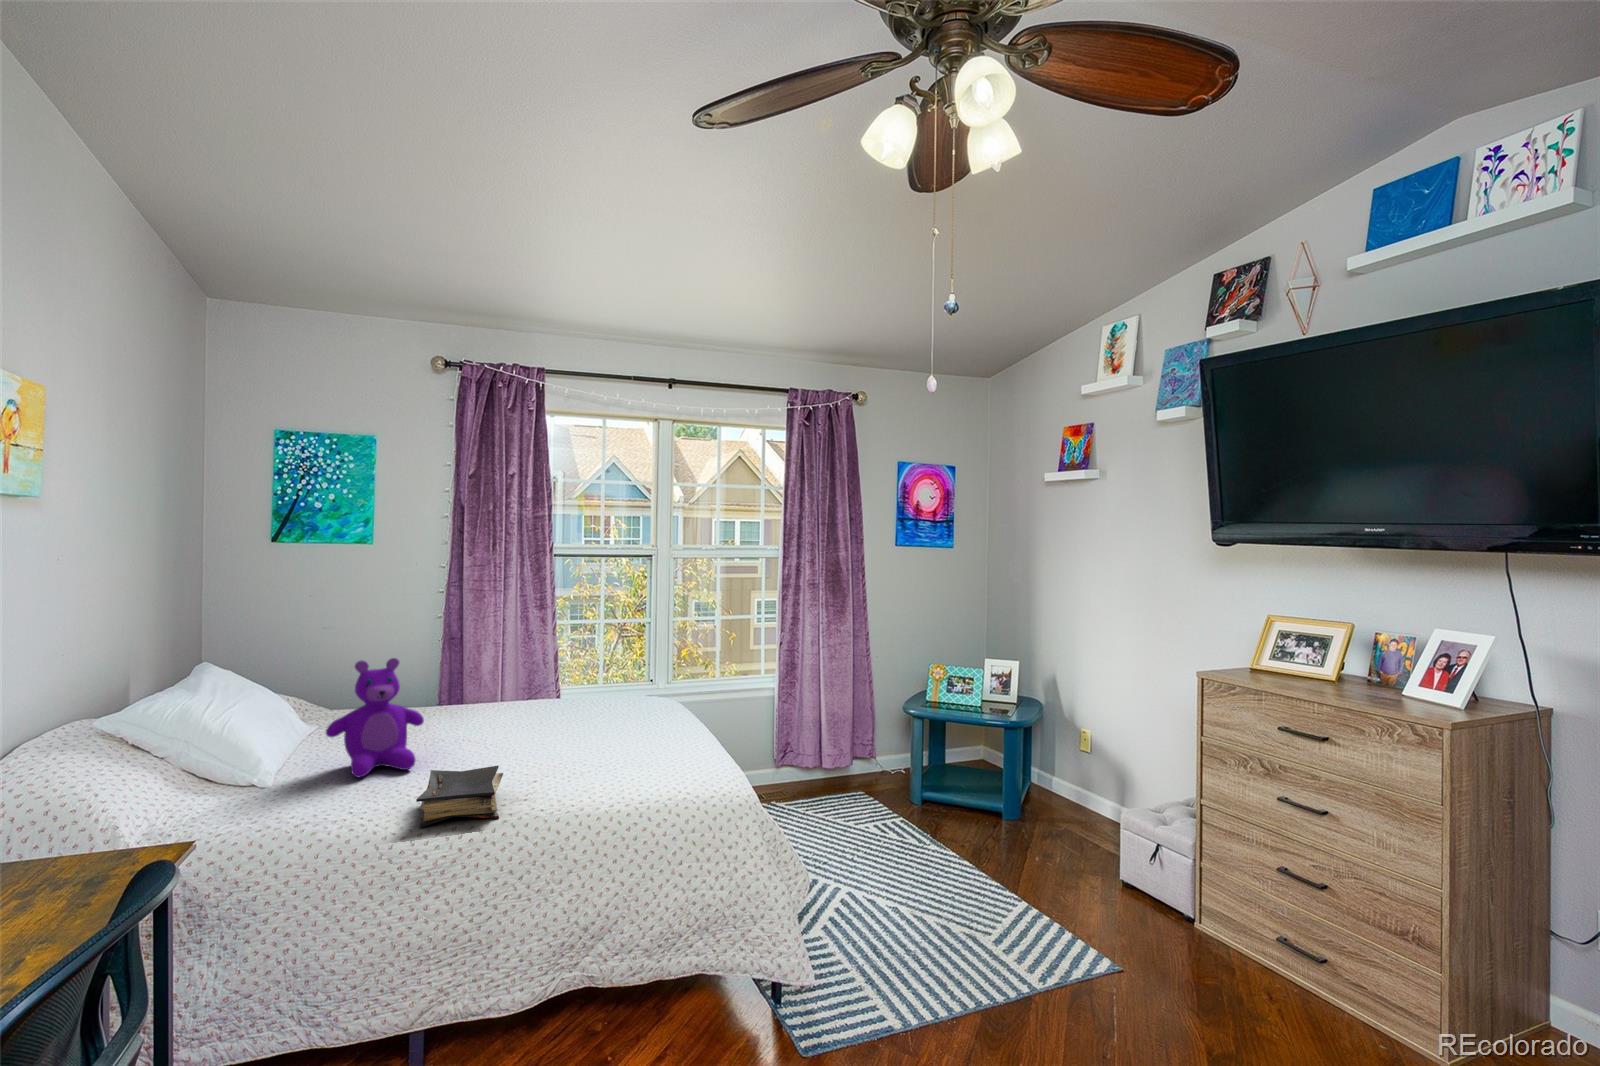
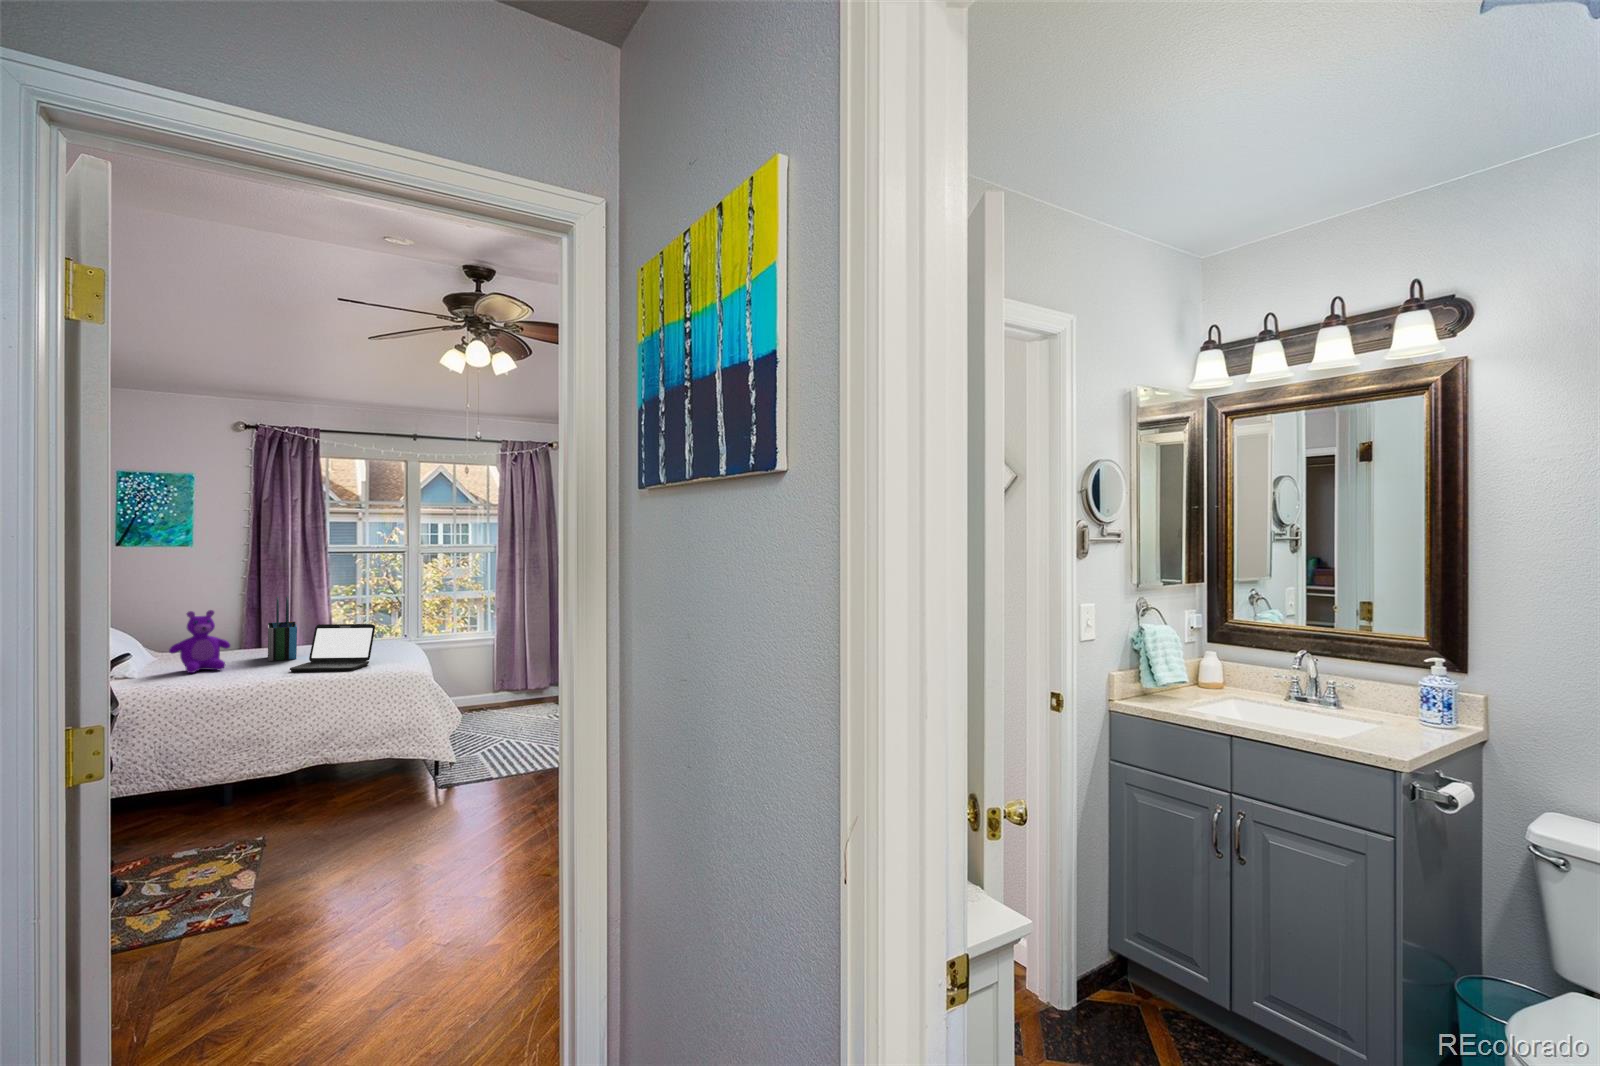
tote bag: none [479,630,526,743] -> present [268,597,297,661]
laptop: none [524,689,661,791] -> present [290,624,375,672]
book: present [416,766,503,827] -> none [226,660,277,684]

